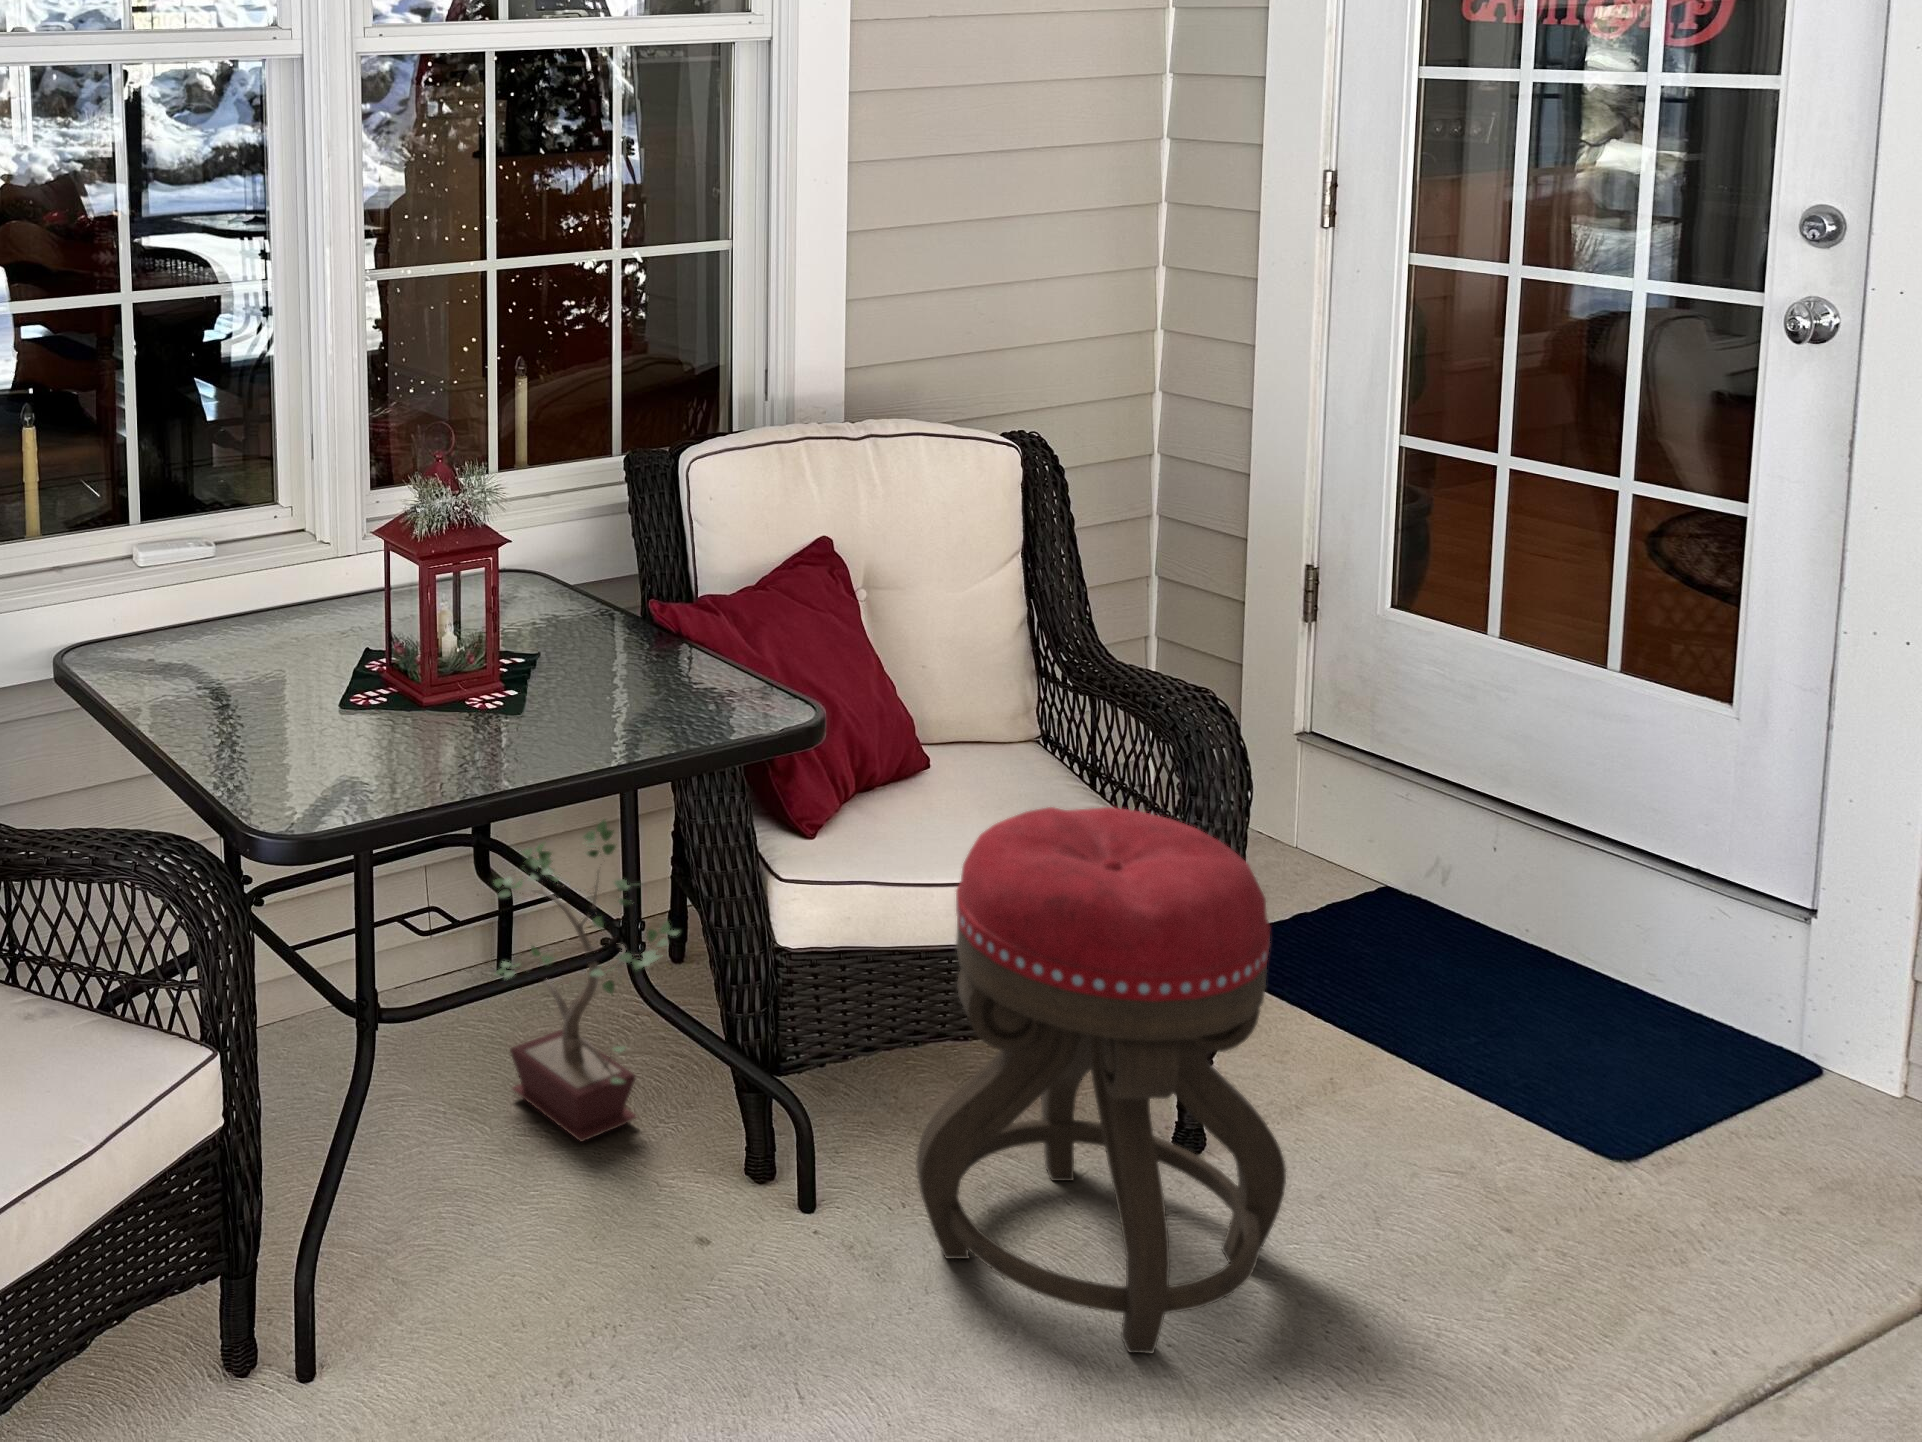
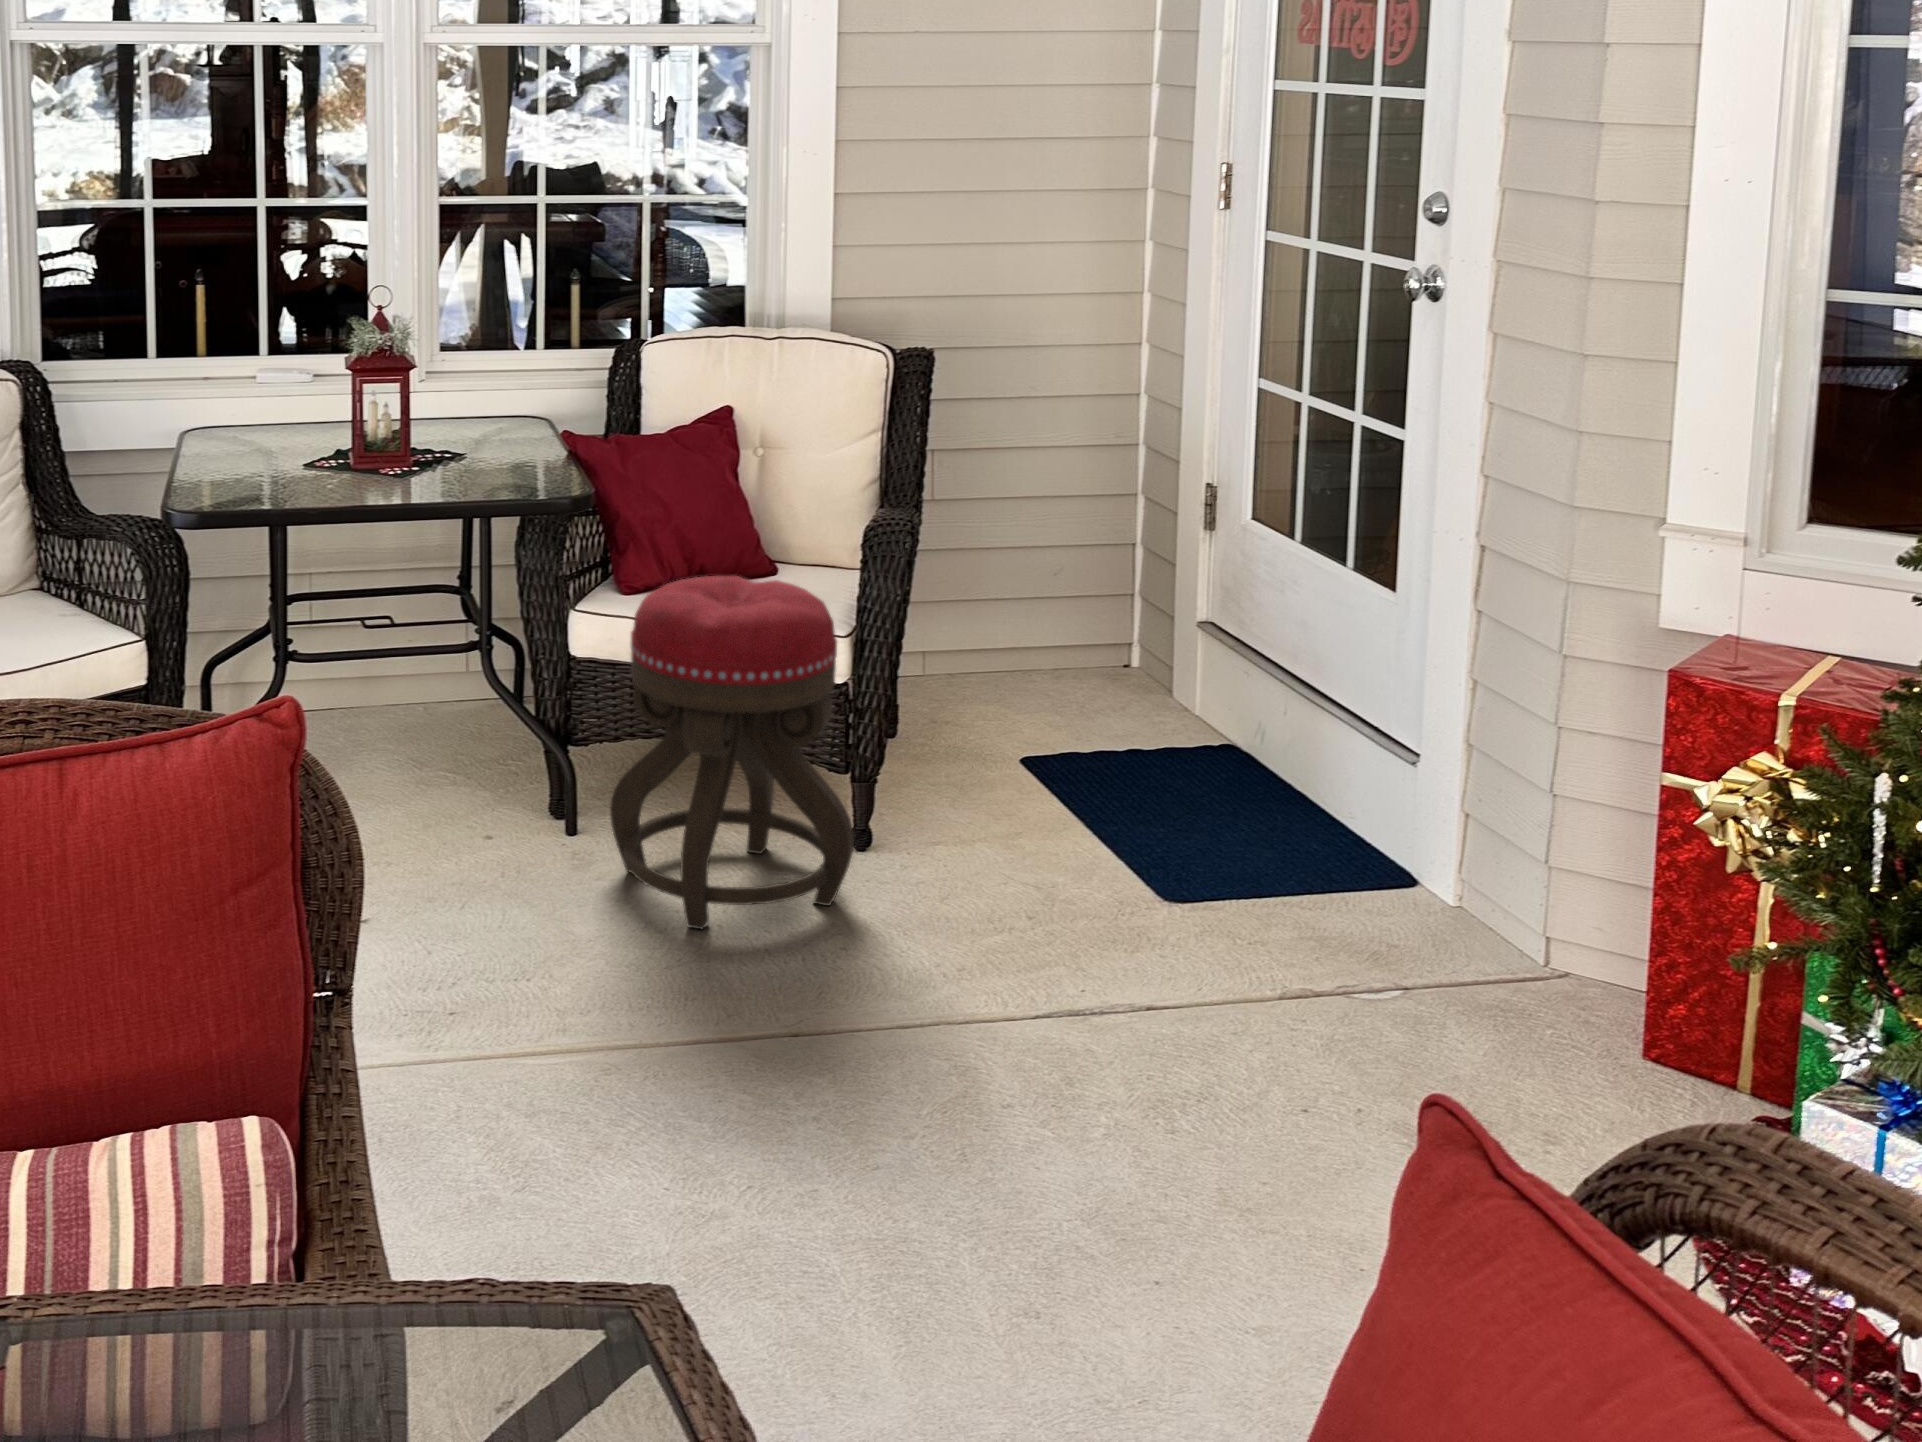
potted plant: present [494,820,679,1141] -> none [439,569,517,789]

